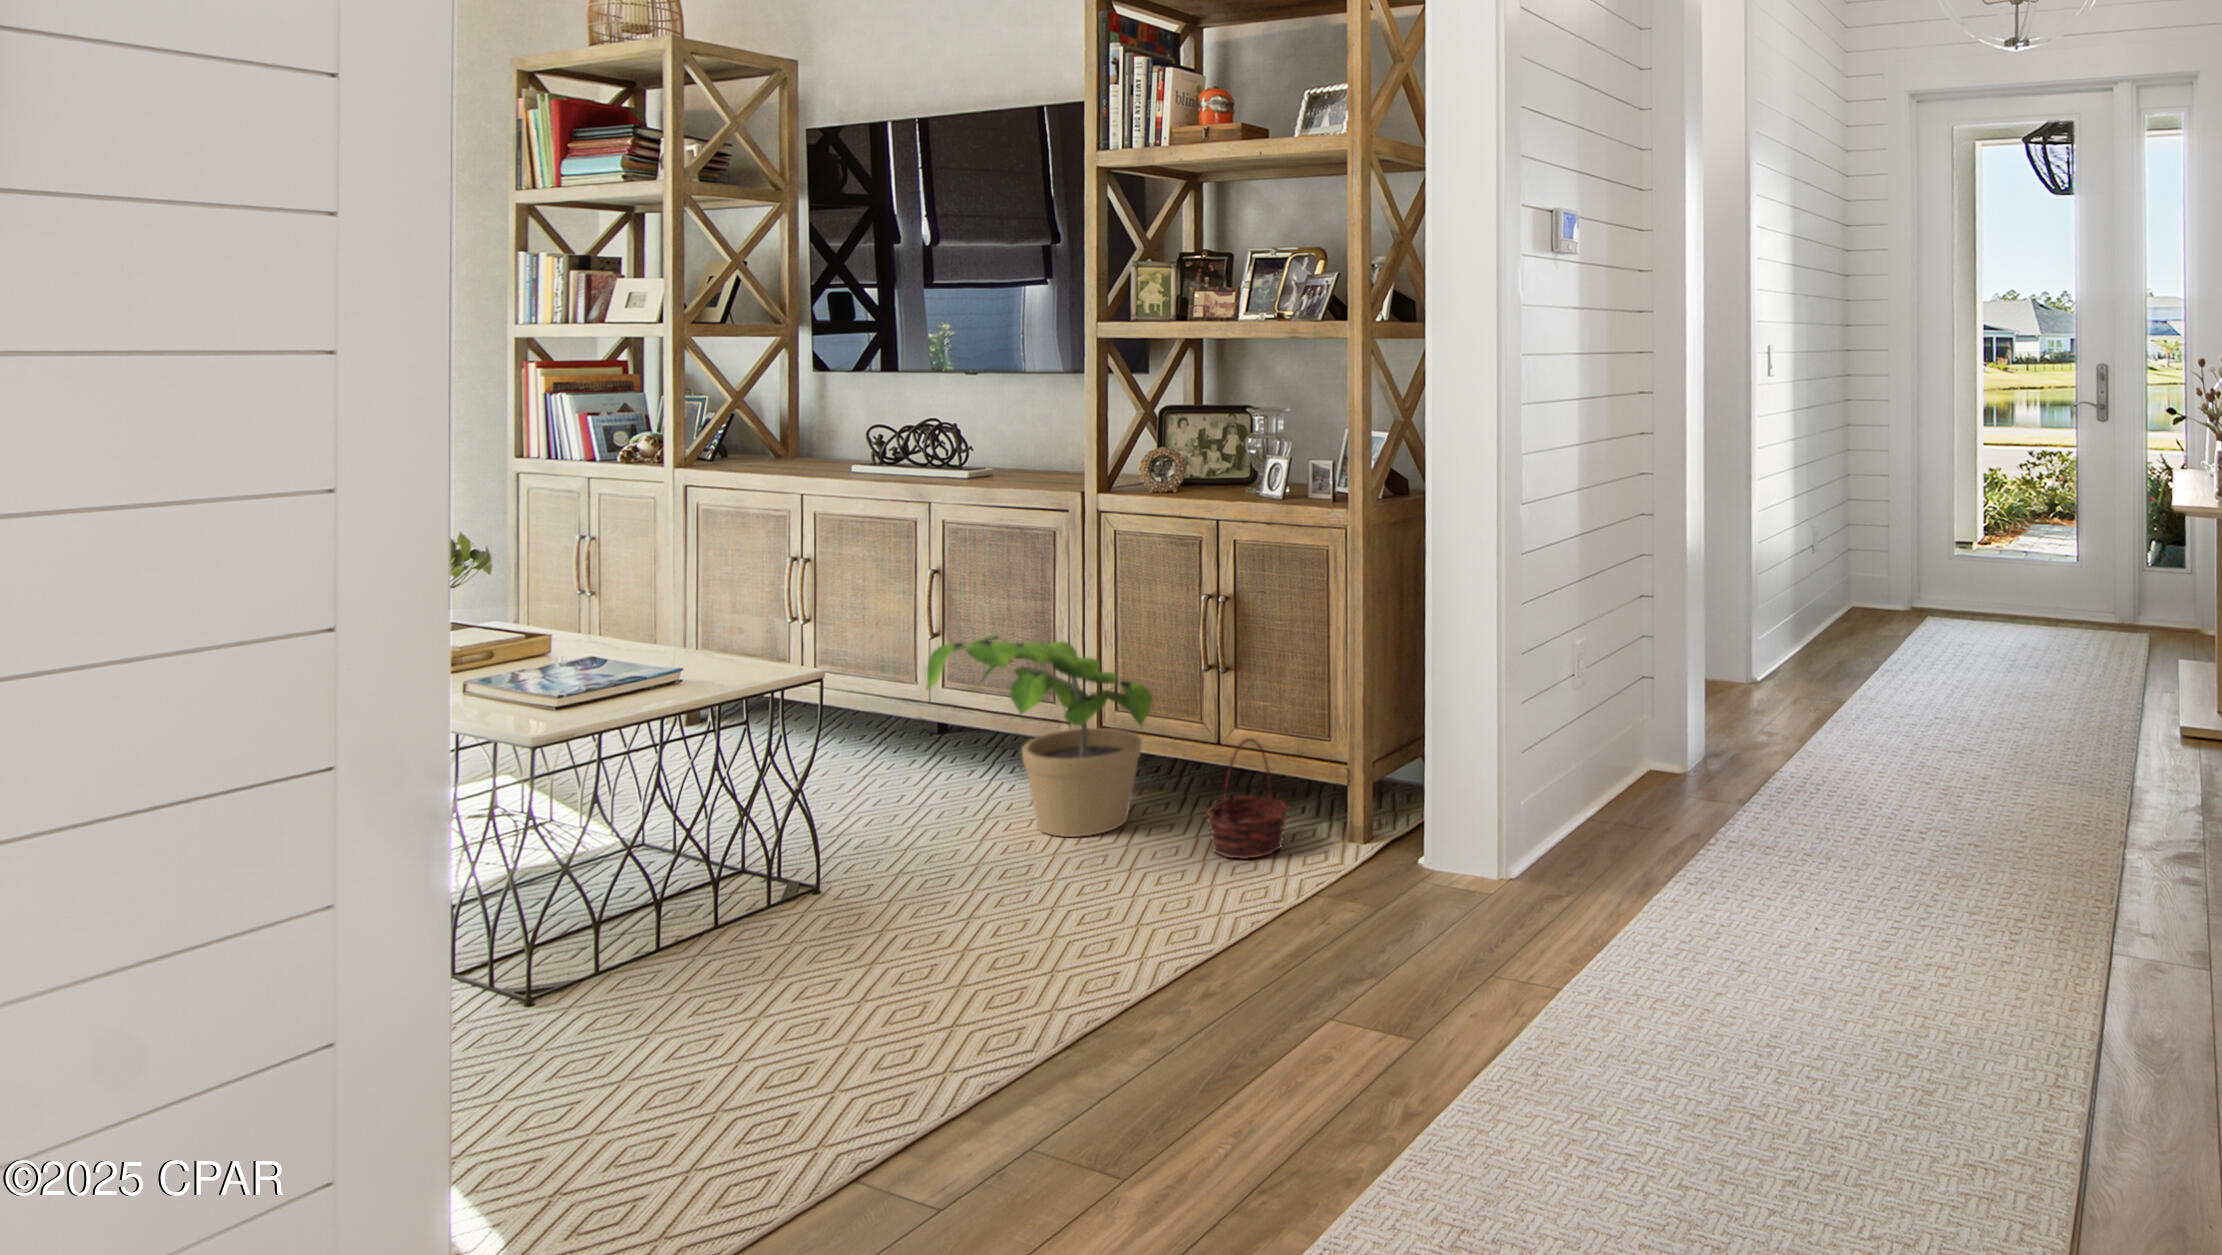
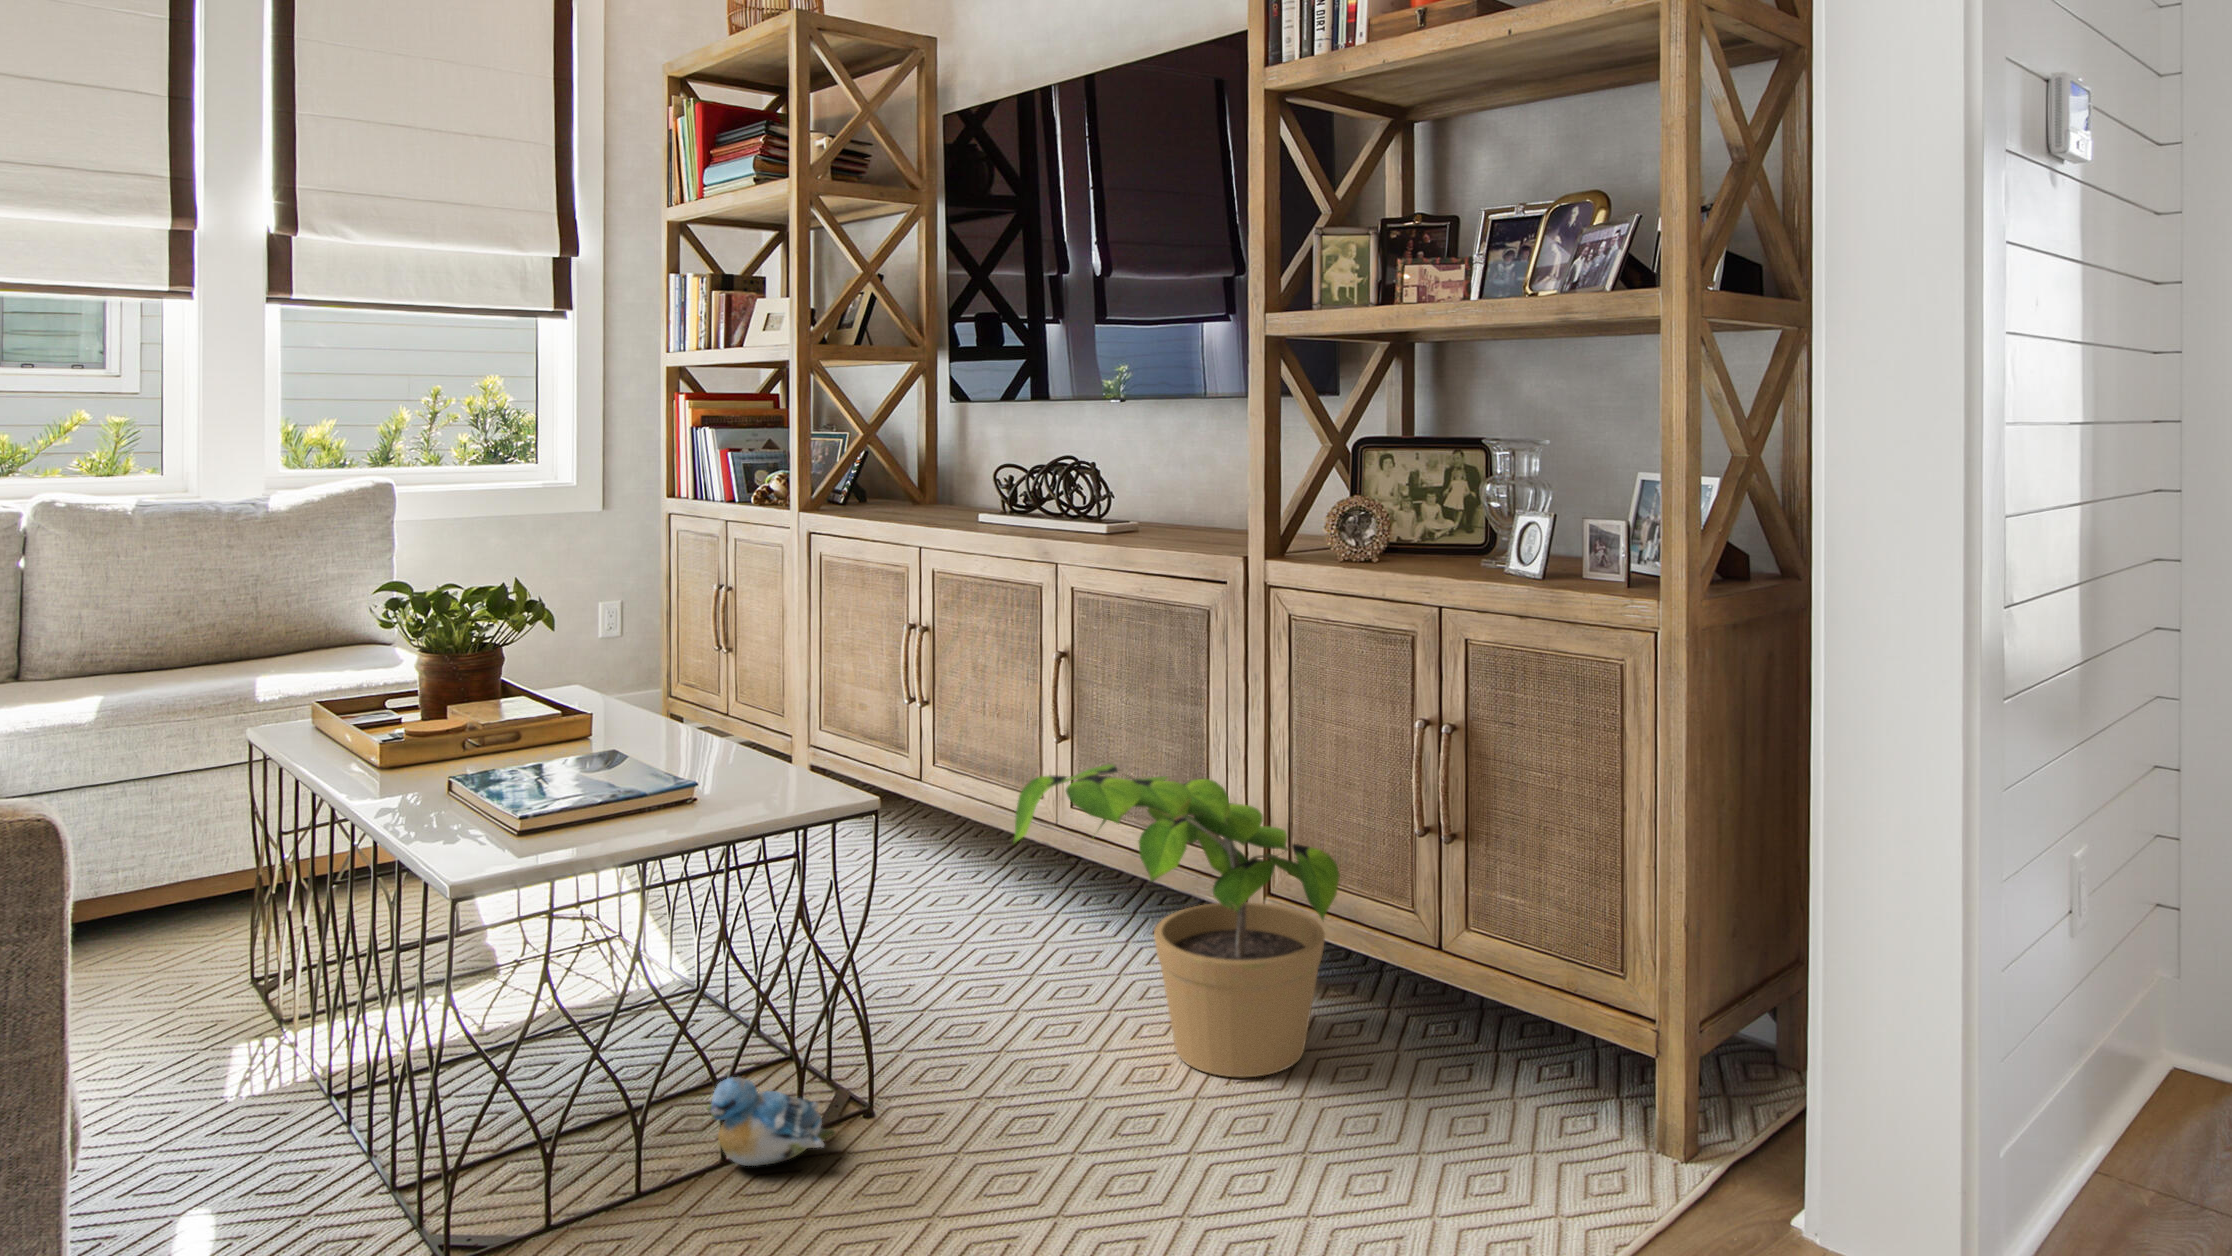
basket: present [1206,738,1289,859] -> none [1421,963,1558,1170]
plush toy: none [701,863,799,921] -> present [707,1077,836,1166]

